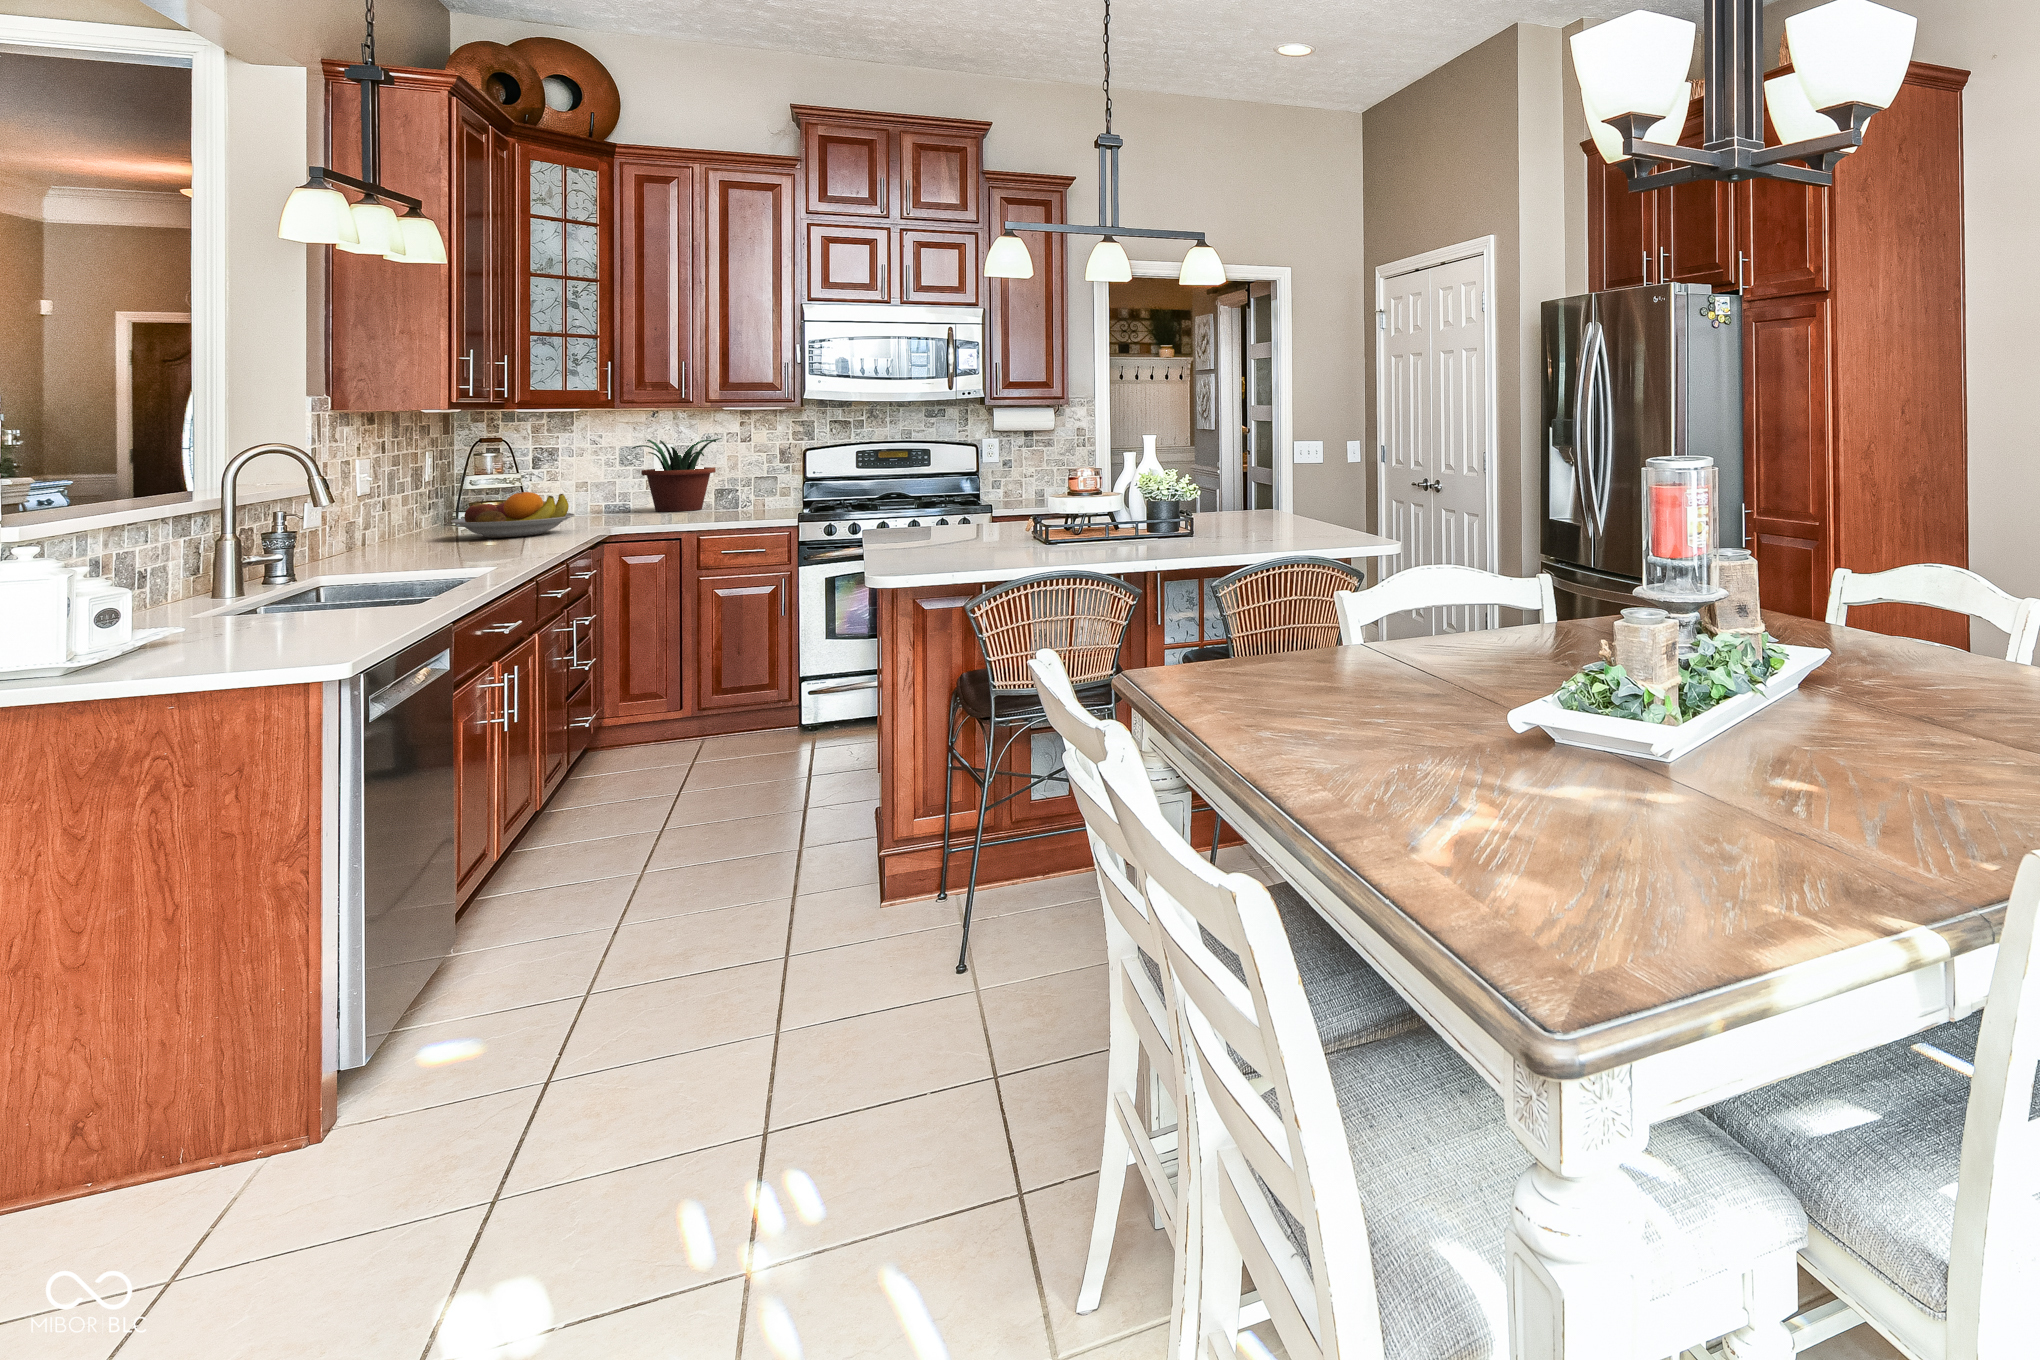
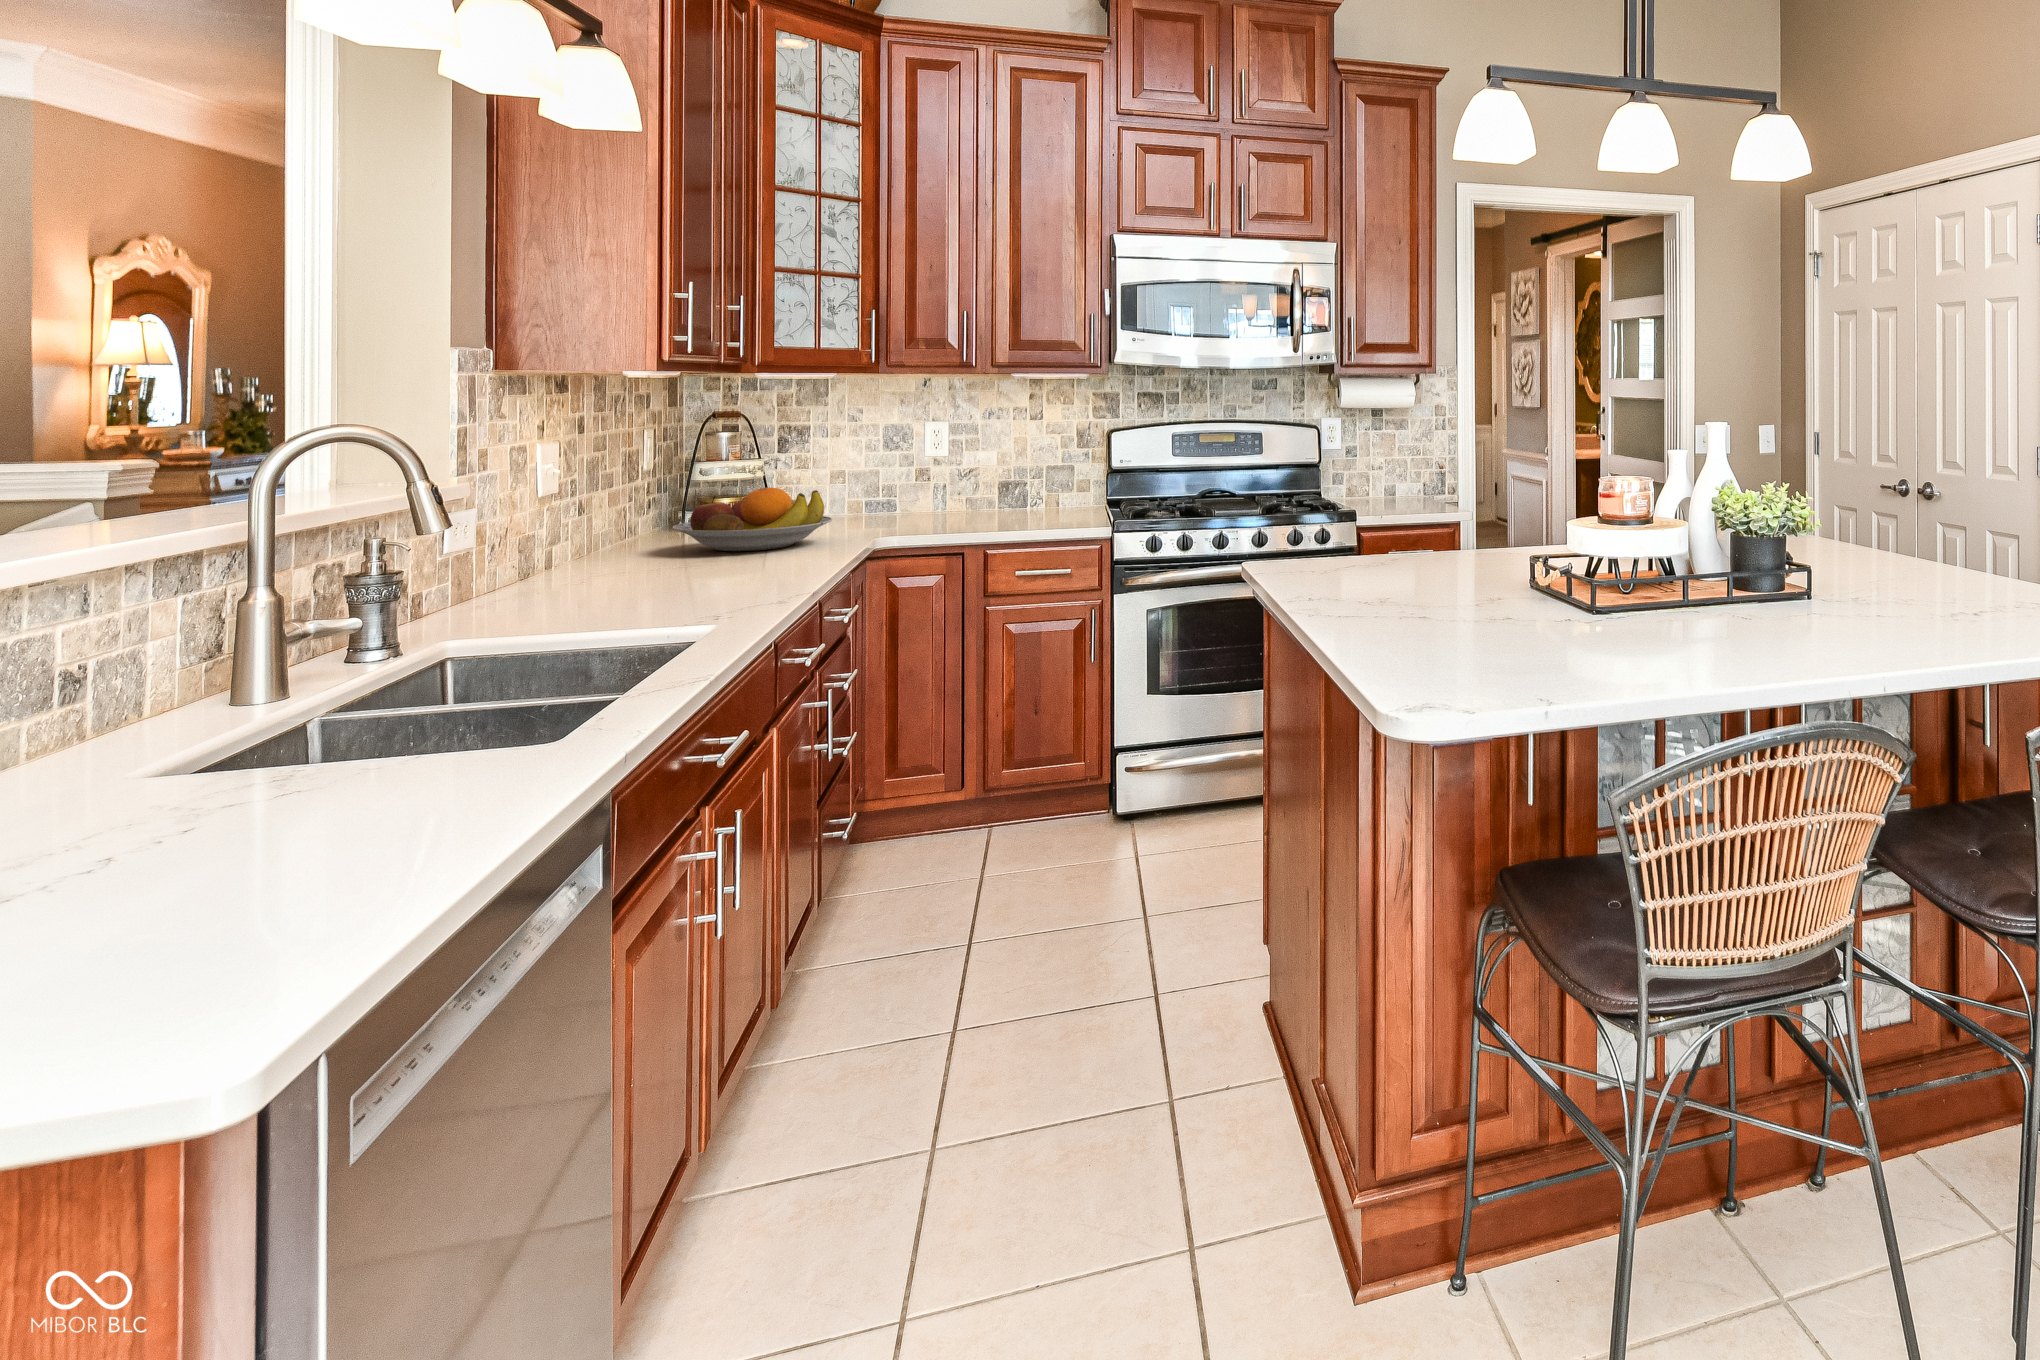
potted plant: present [632,438,722,512] -> none [897,413,1006,510]

